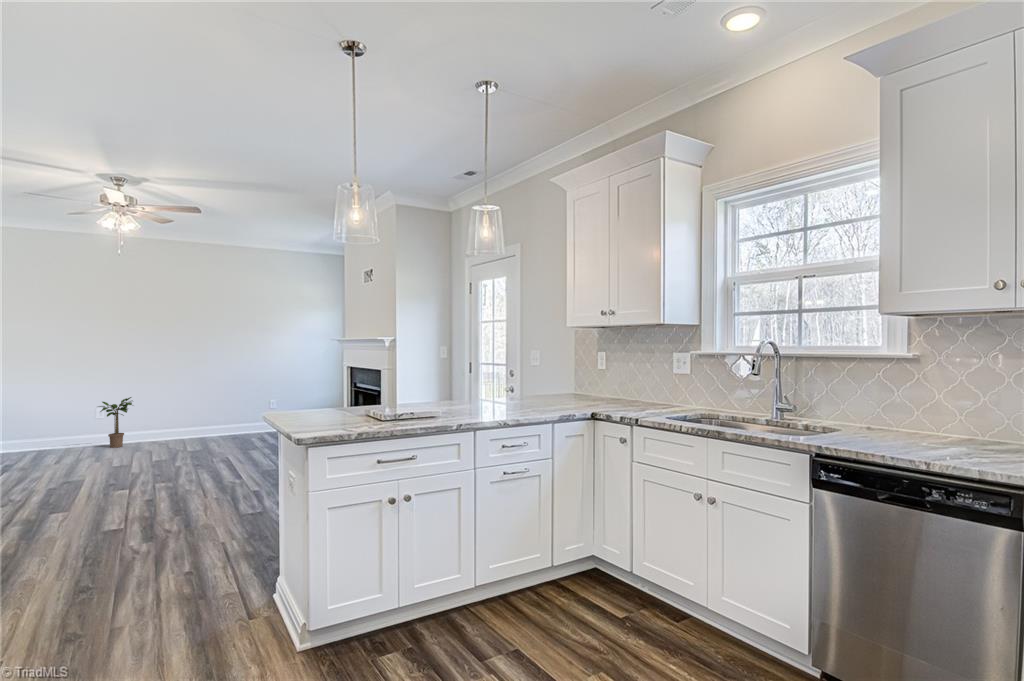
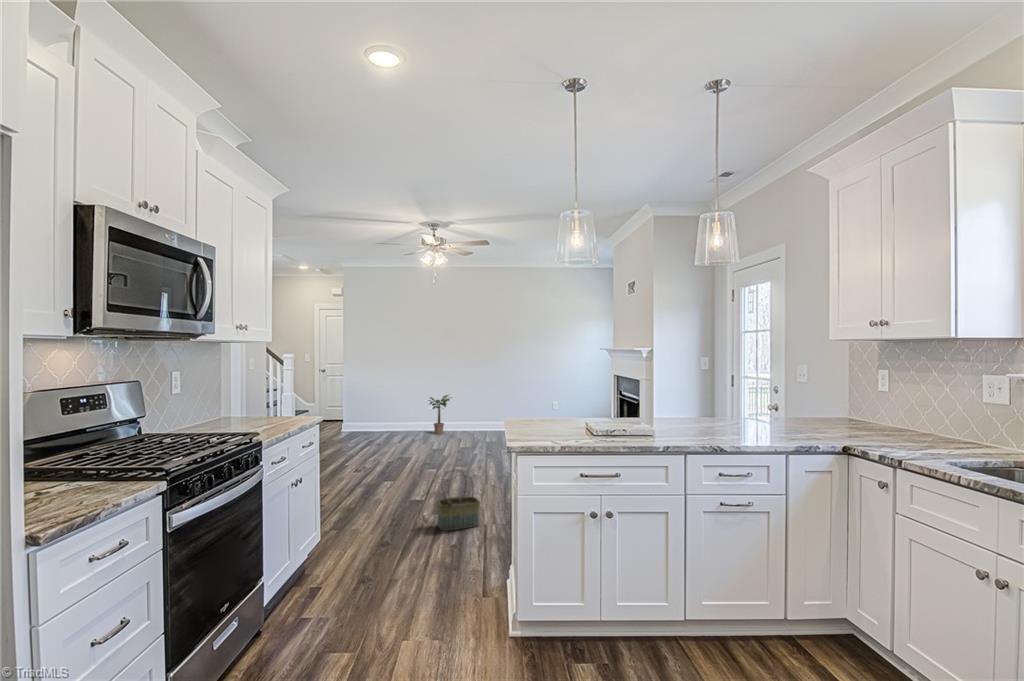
basket: none [154,482,215,558] -> present [437,470,480,531]

